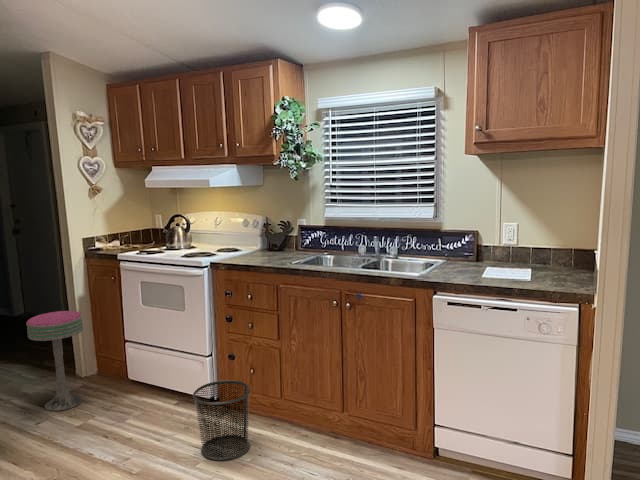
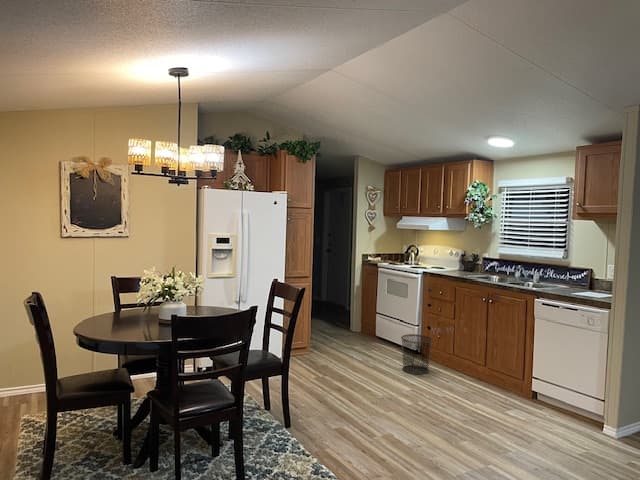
bar stool: present [26,311,83,411] -> none [330,290,356,341]

